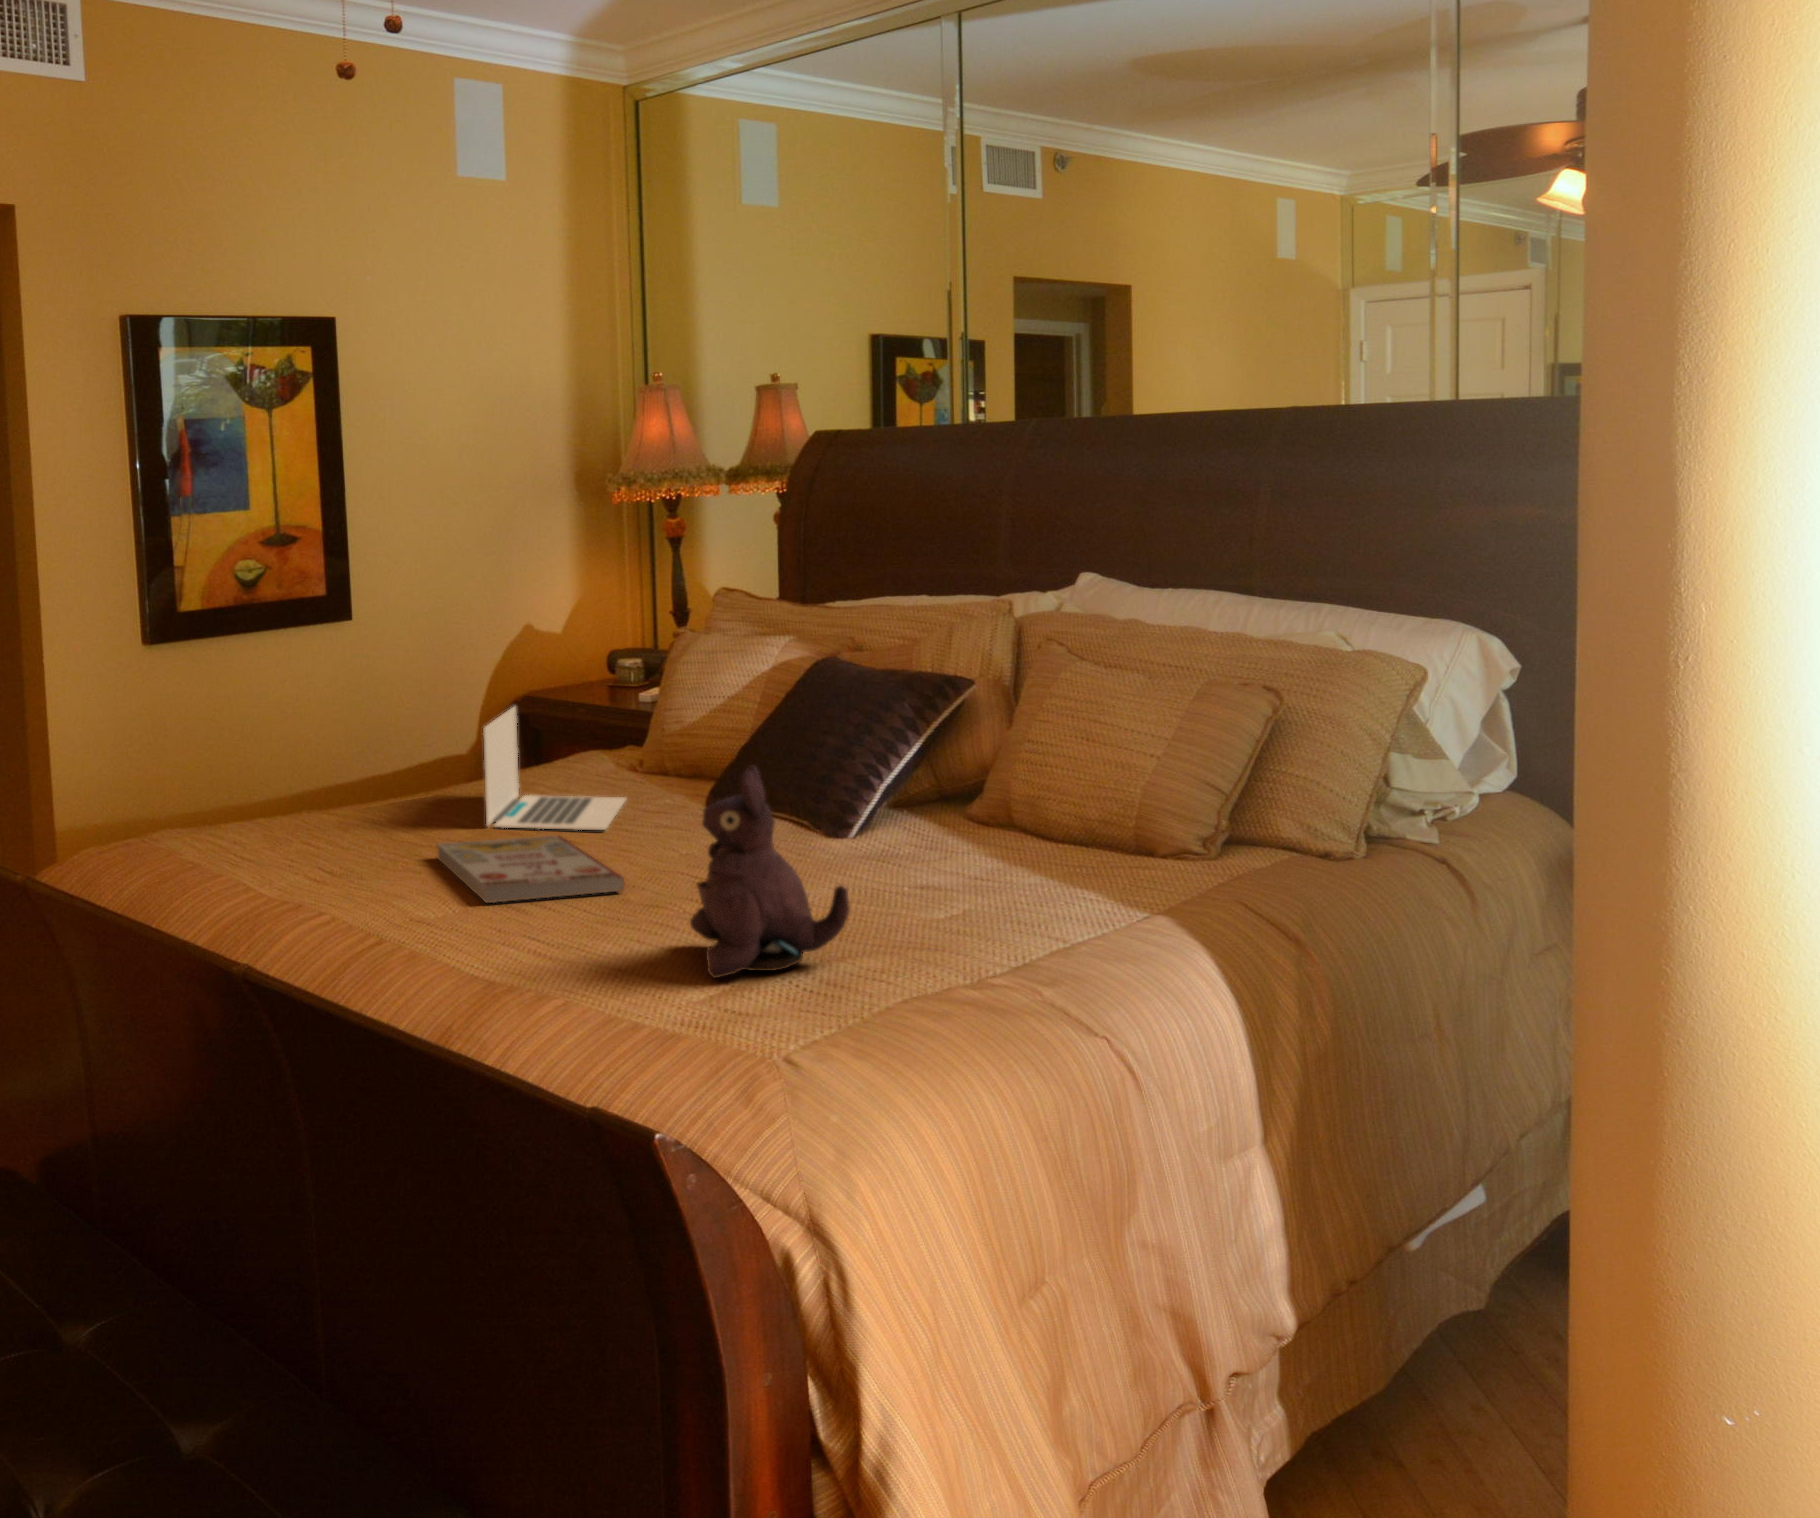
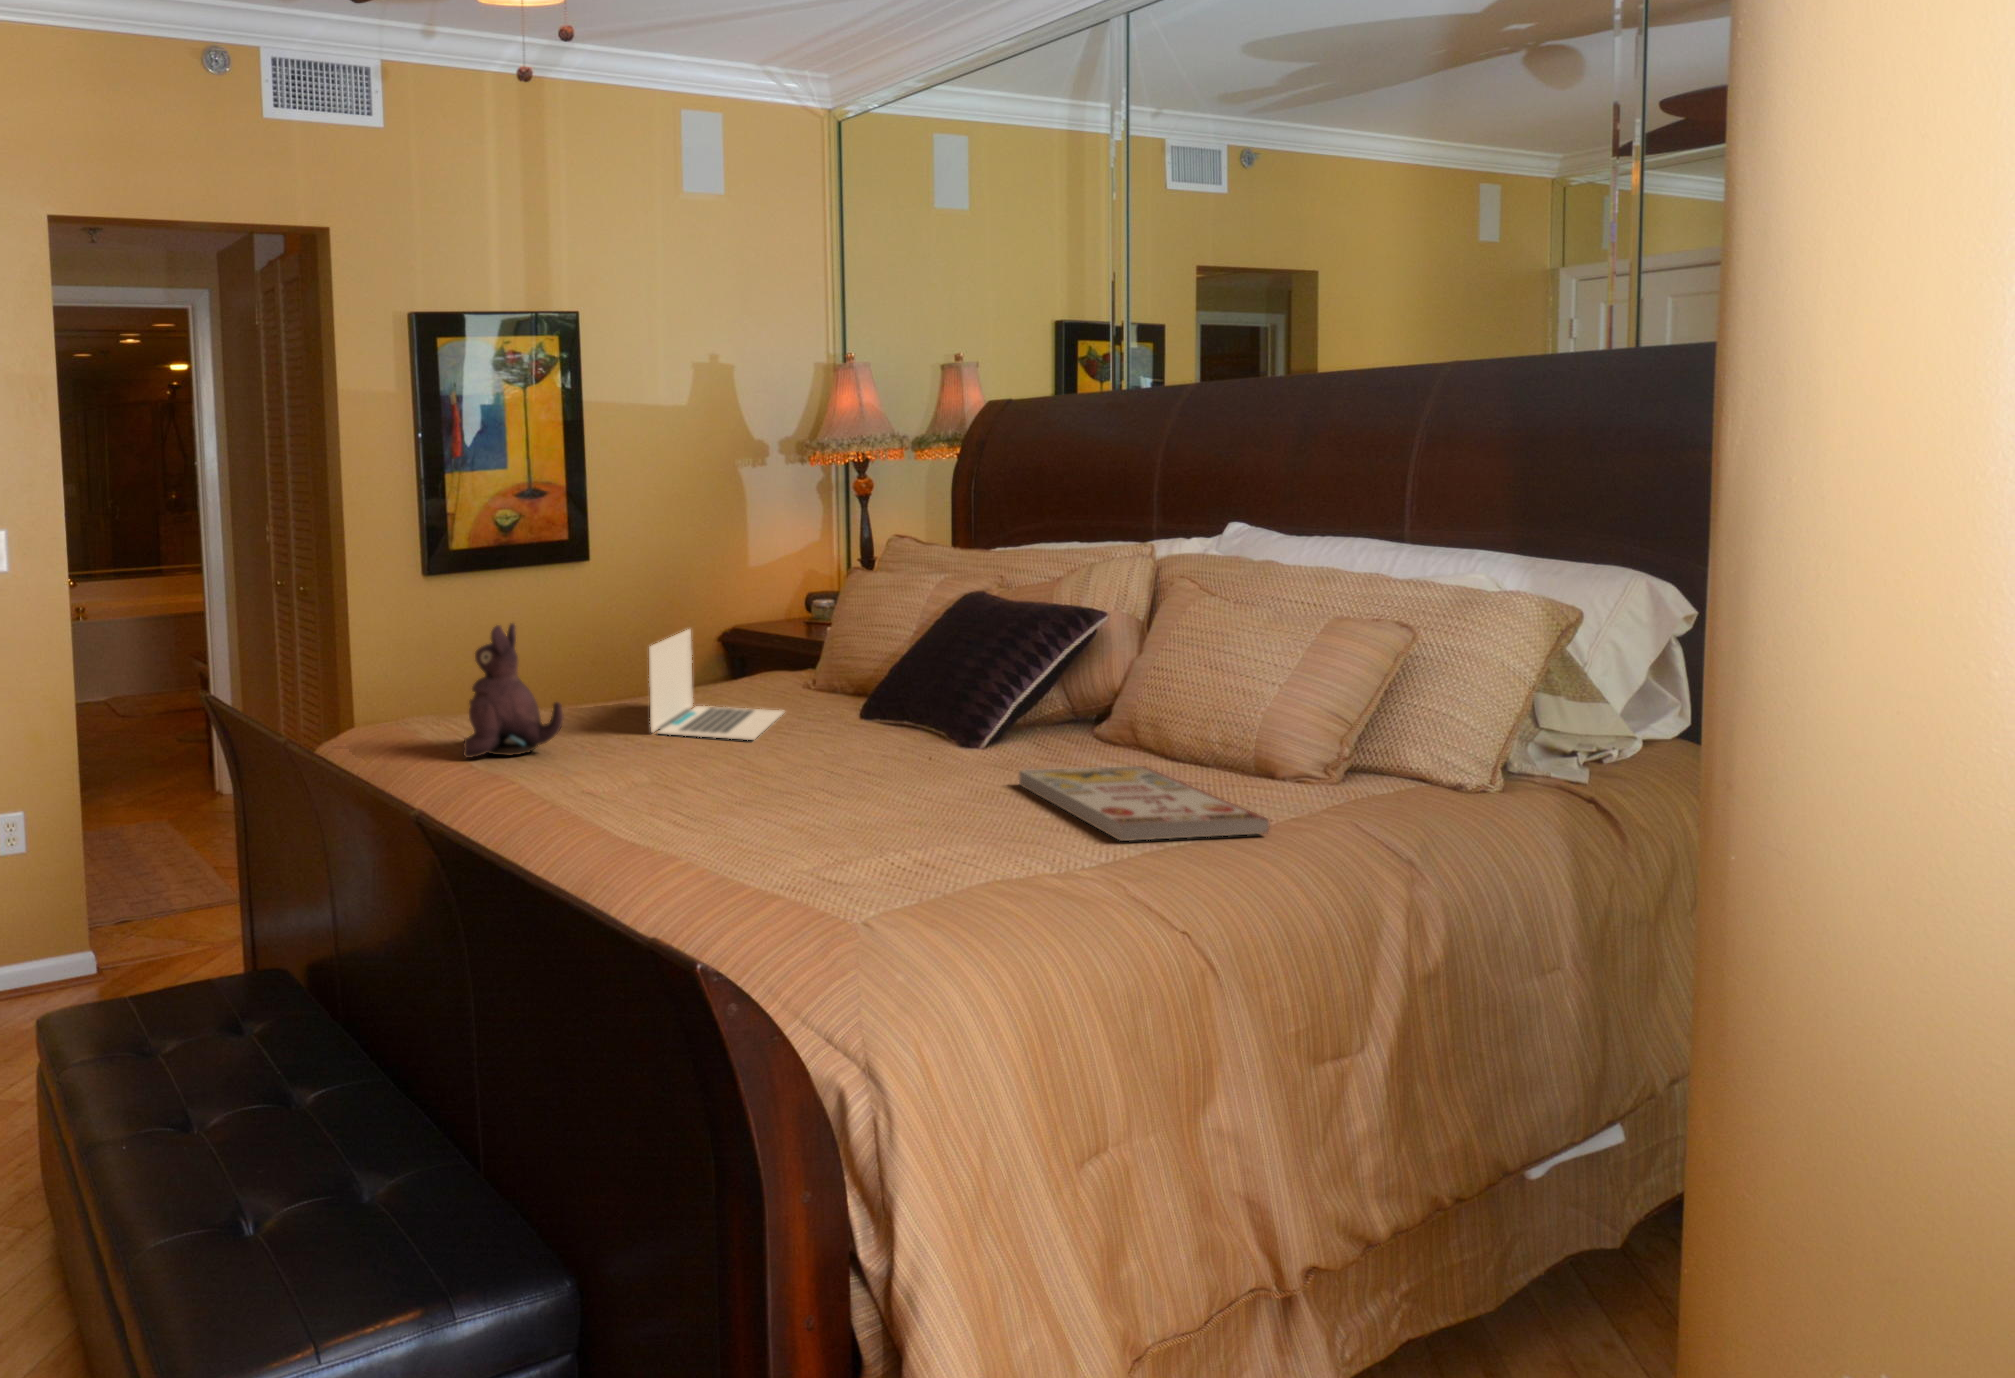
plush toy: present [690,765,850,978] -> present [464,624,564,758]
book: present [437,836,624,903] -> present [1019,766,1269,841]

